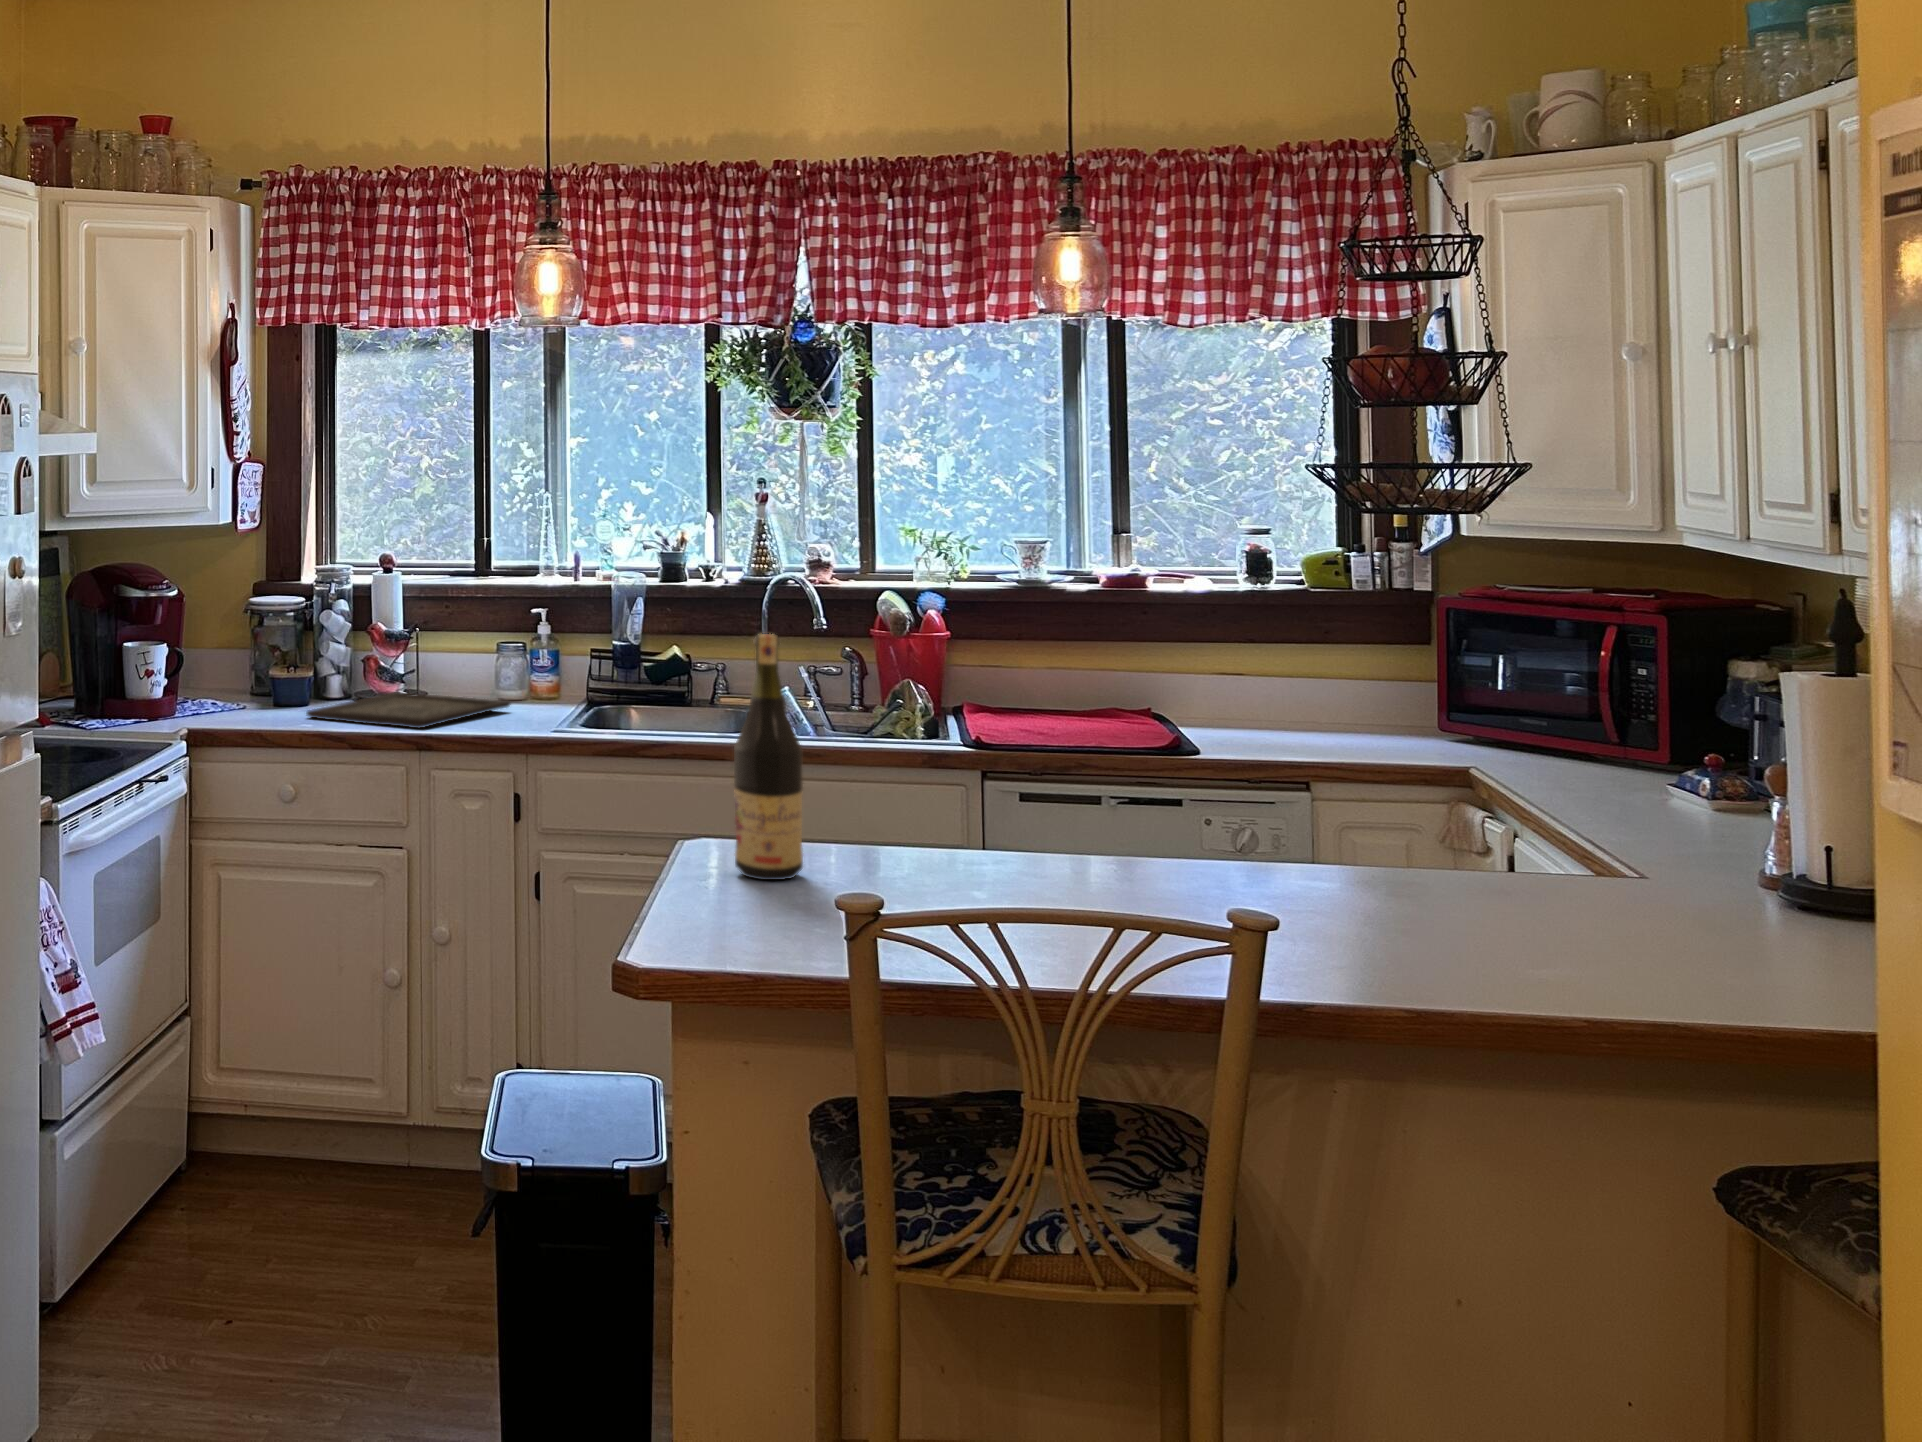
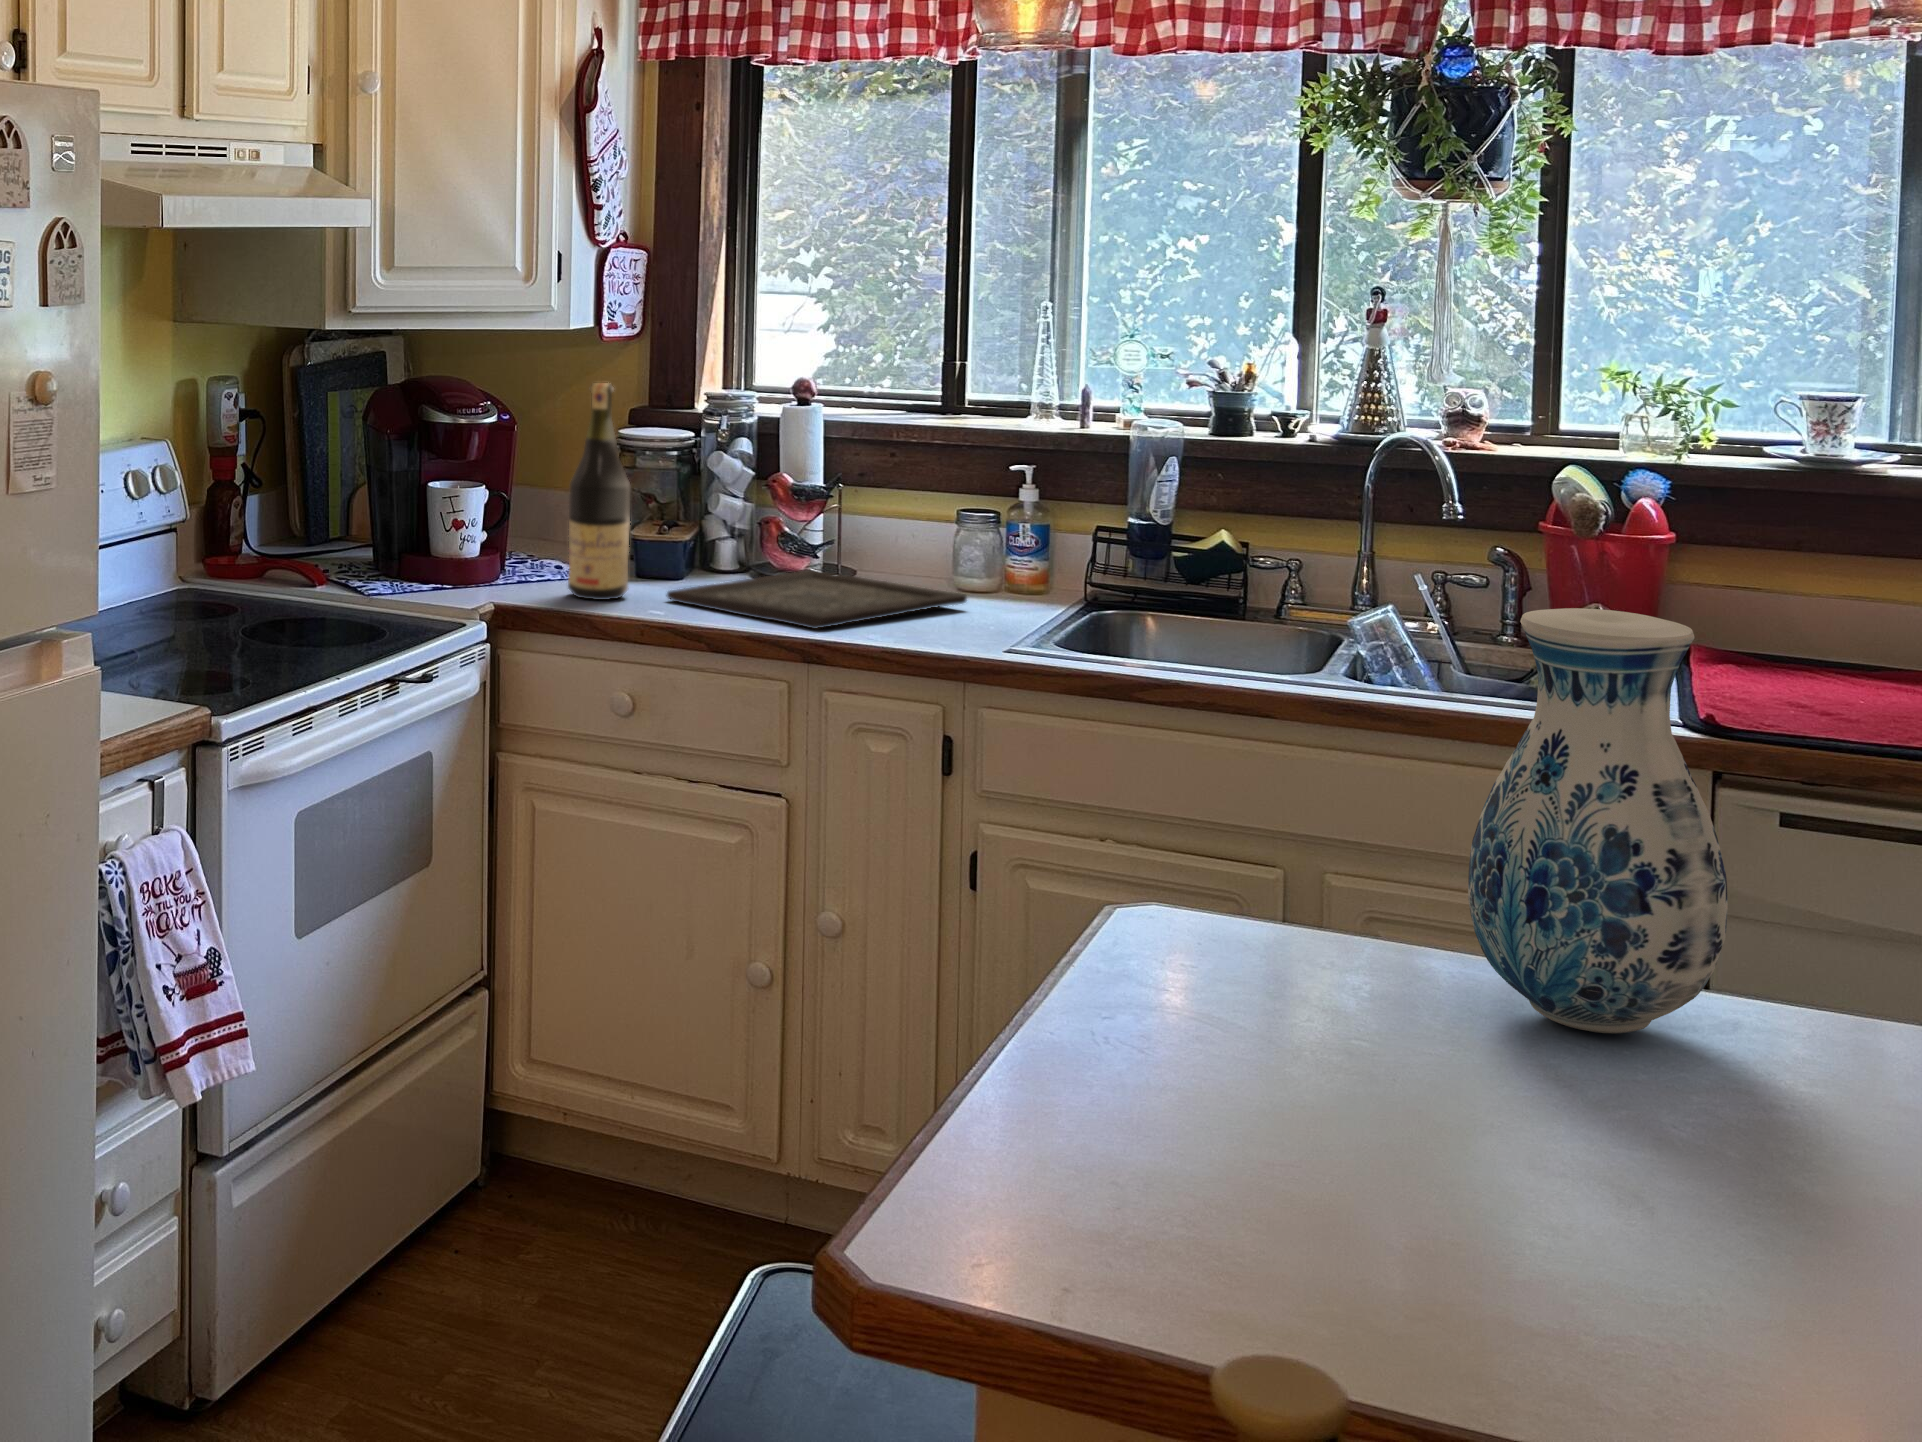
wine bottle: present [734,634,803,880] -> present [568,383,631,600]
vase: none [879,655,1004,878] -> present [1468,608,1728,1033]

